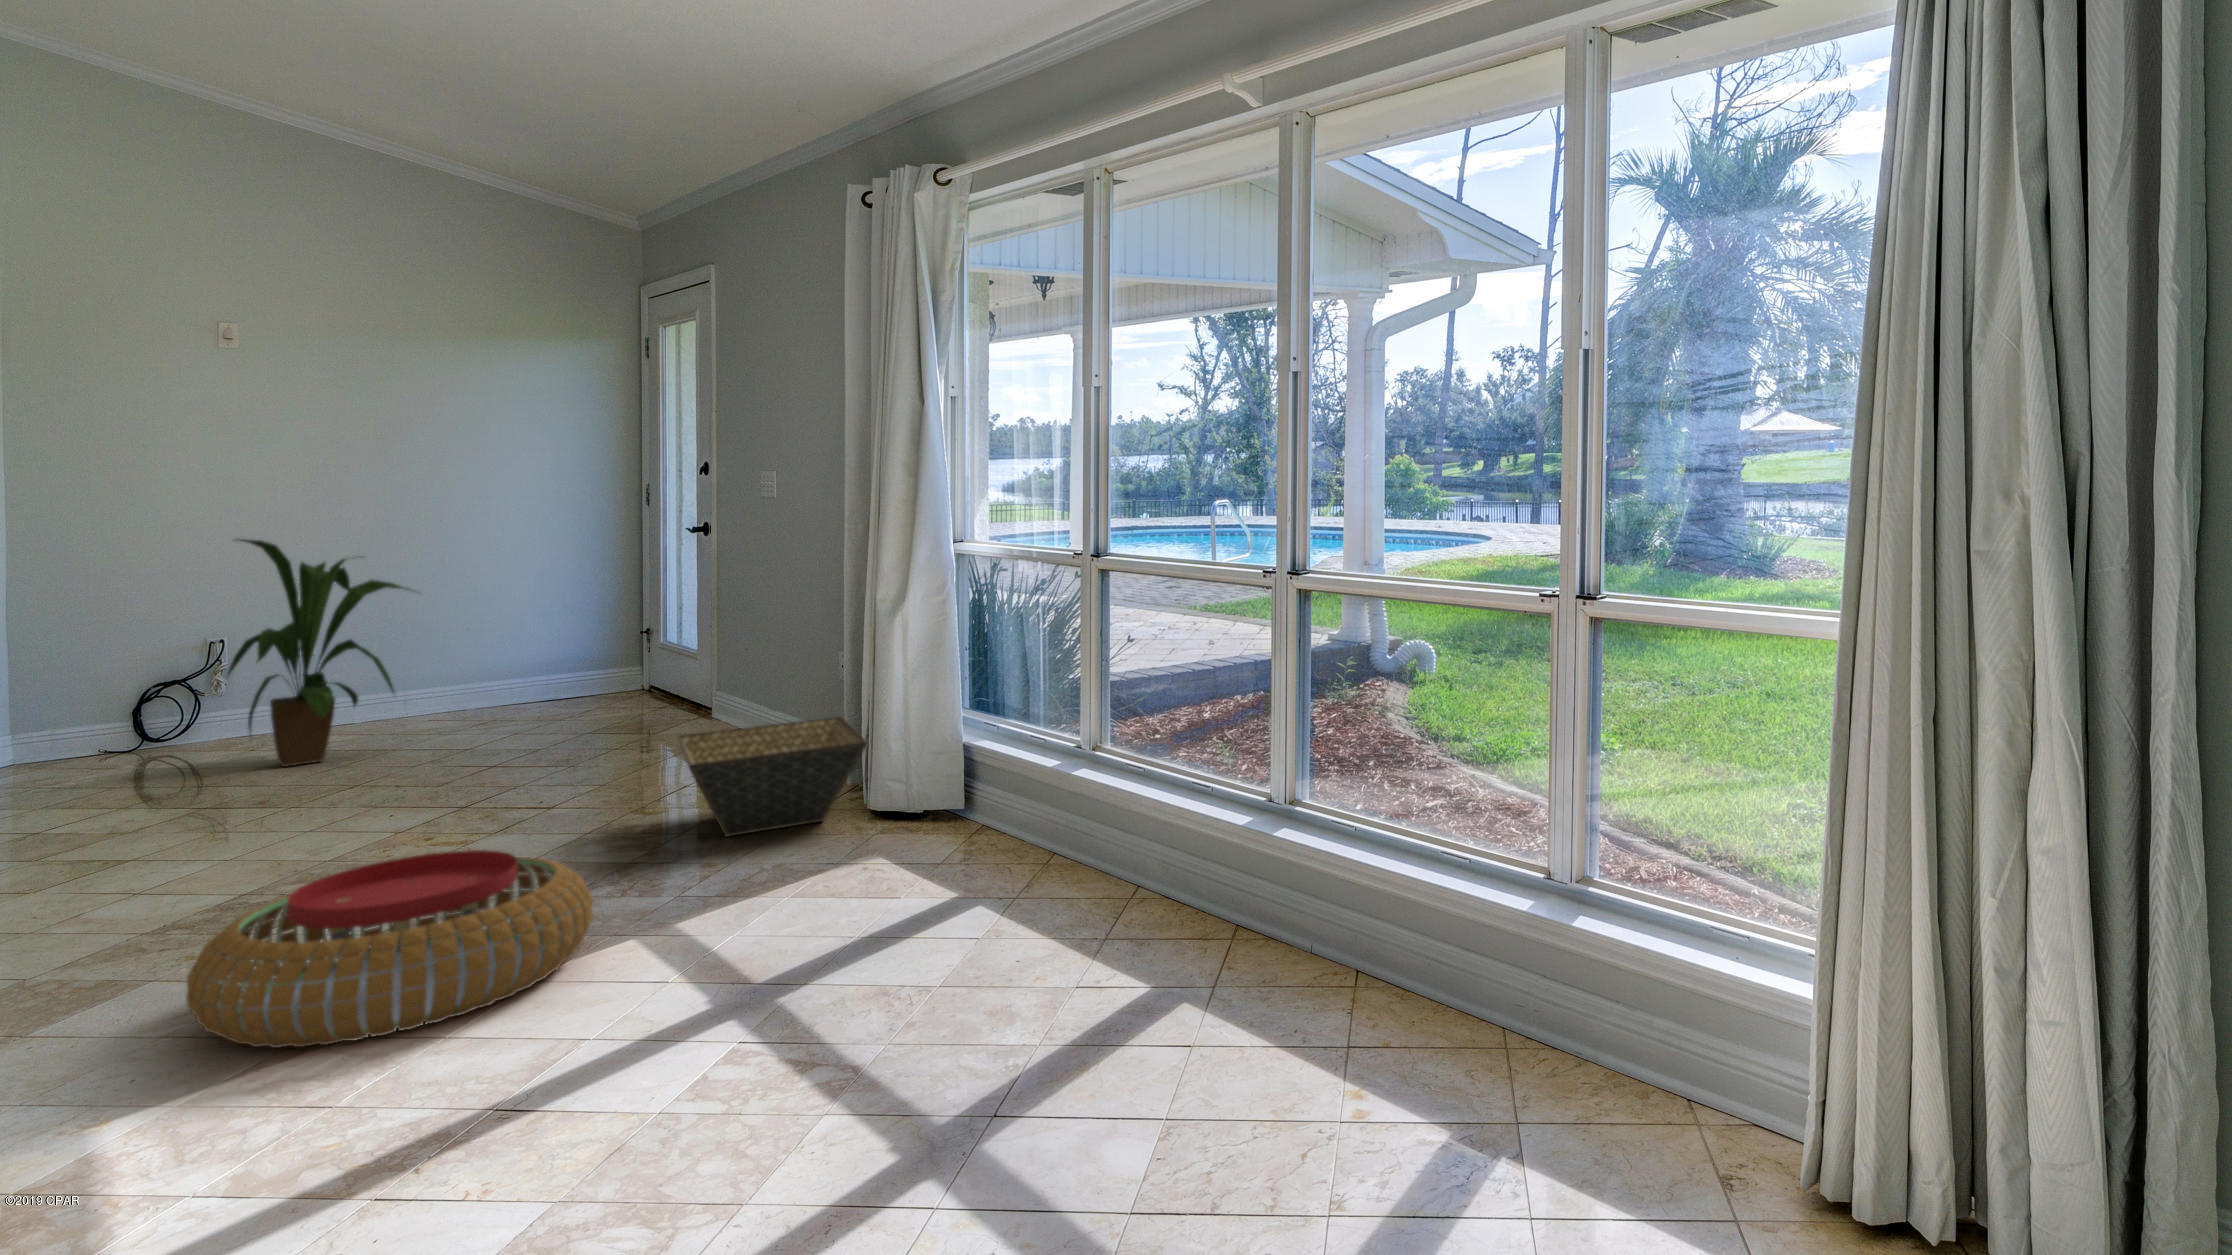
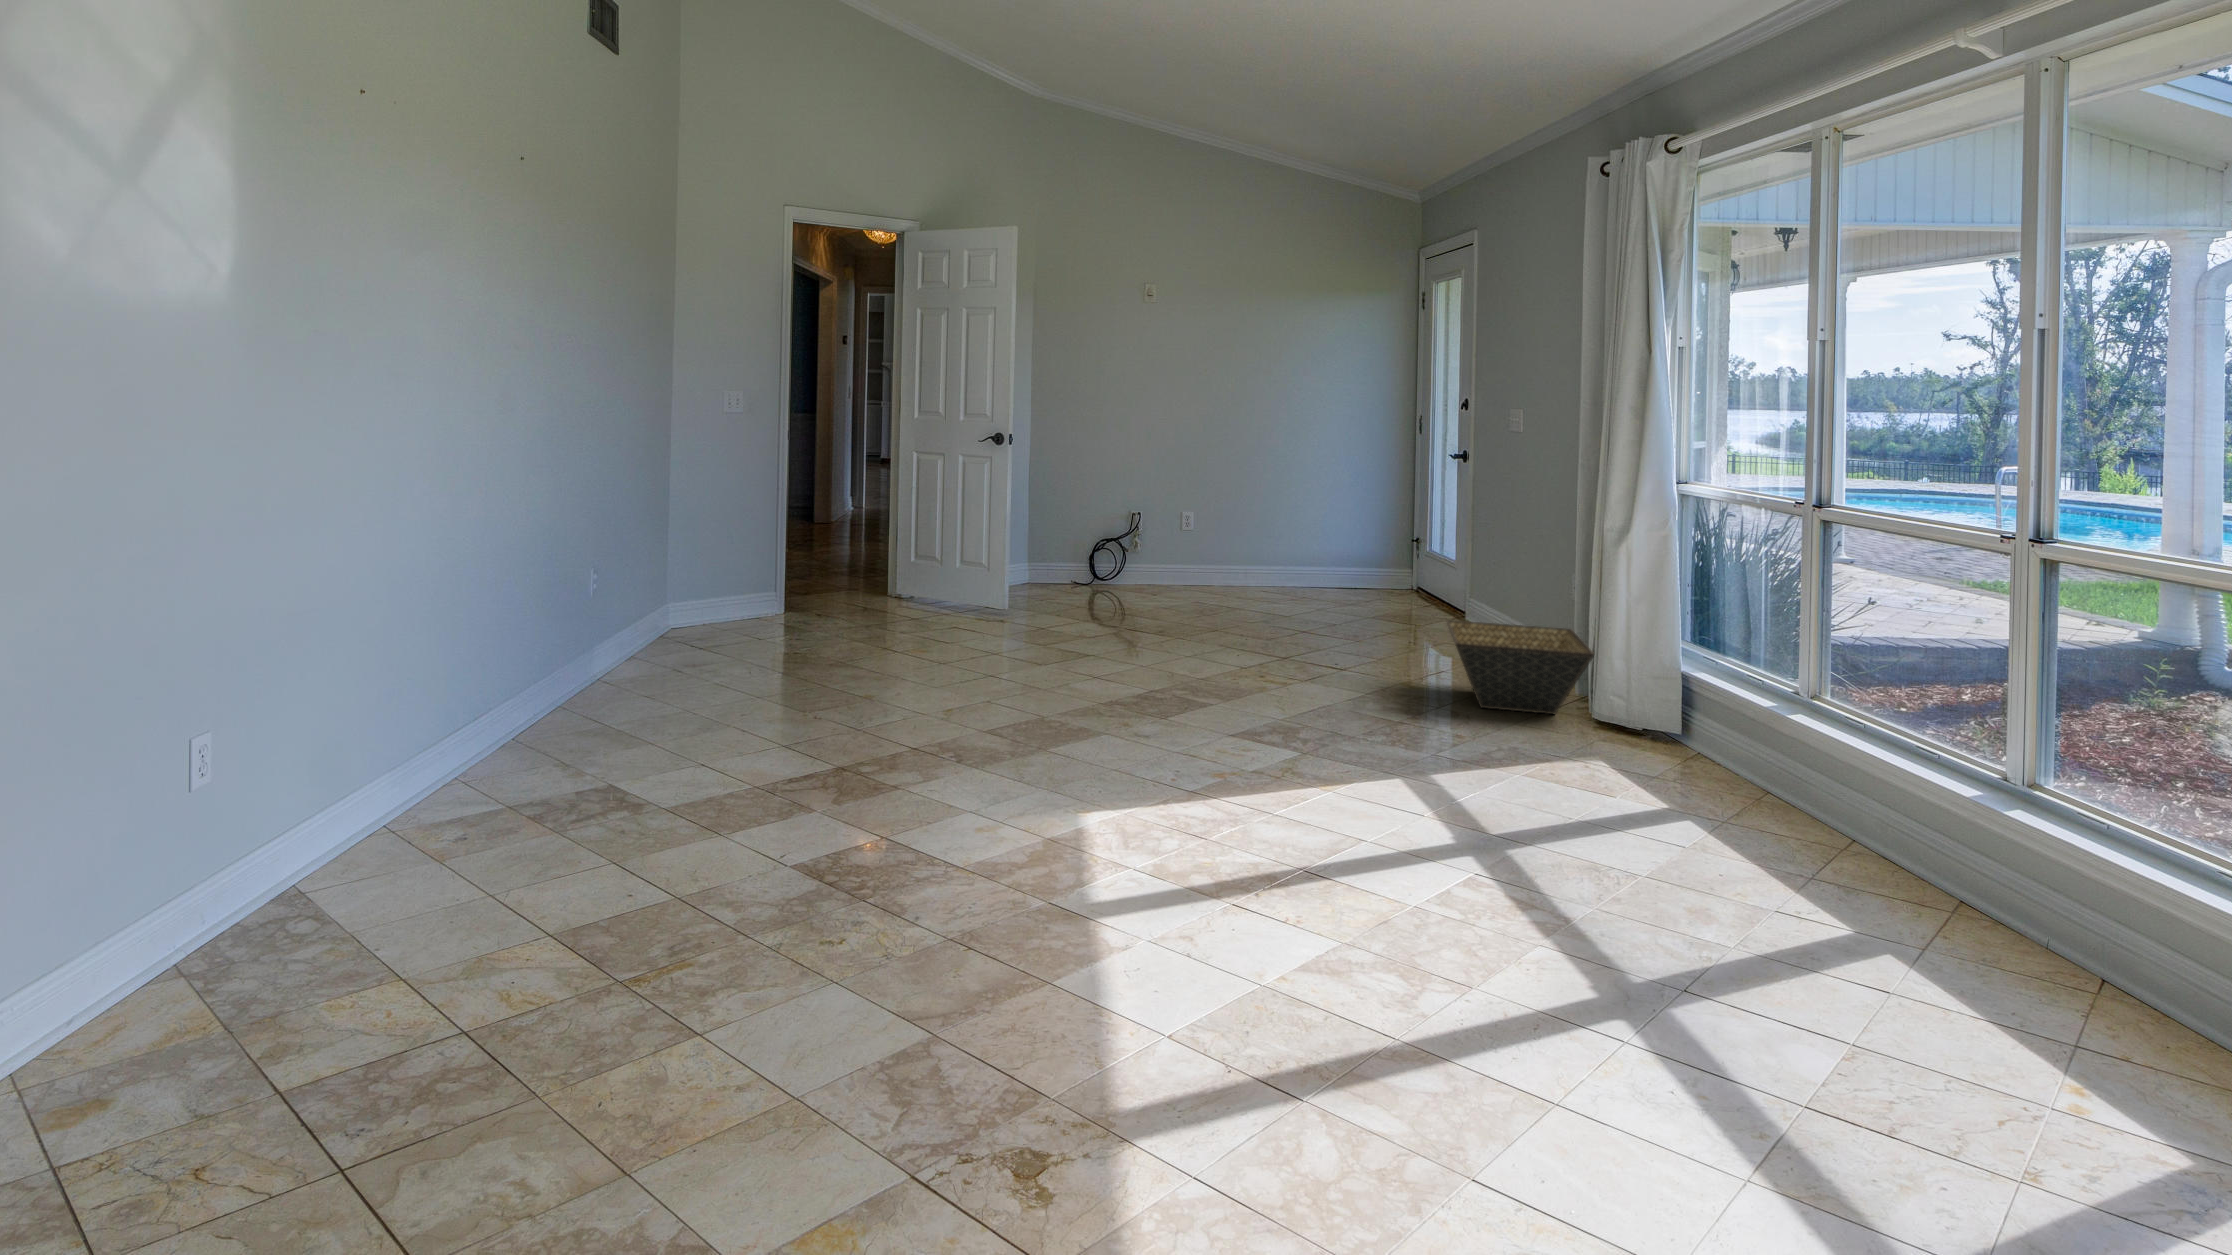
house plant: present [228,539,412,767] -> none [1184,441,1284,597]
pouf: present [186,850,593,1048] -> none [1185,666,1396,781]

